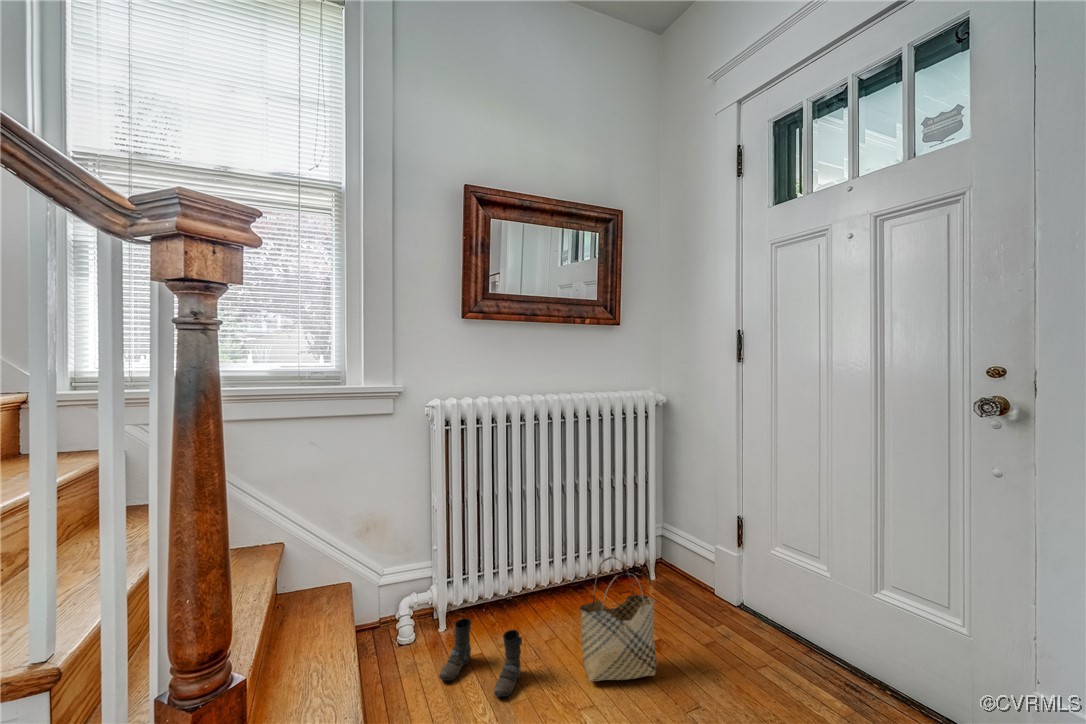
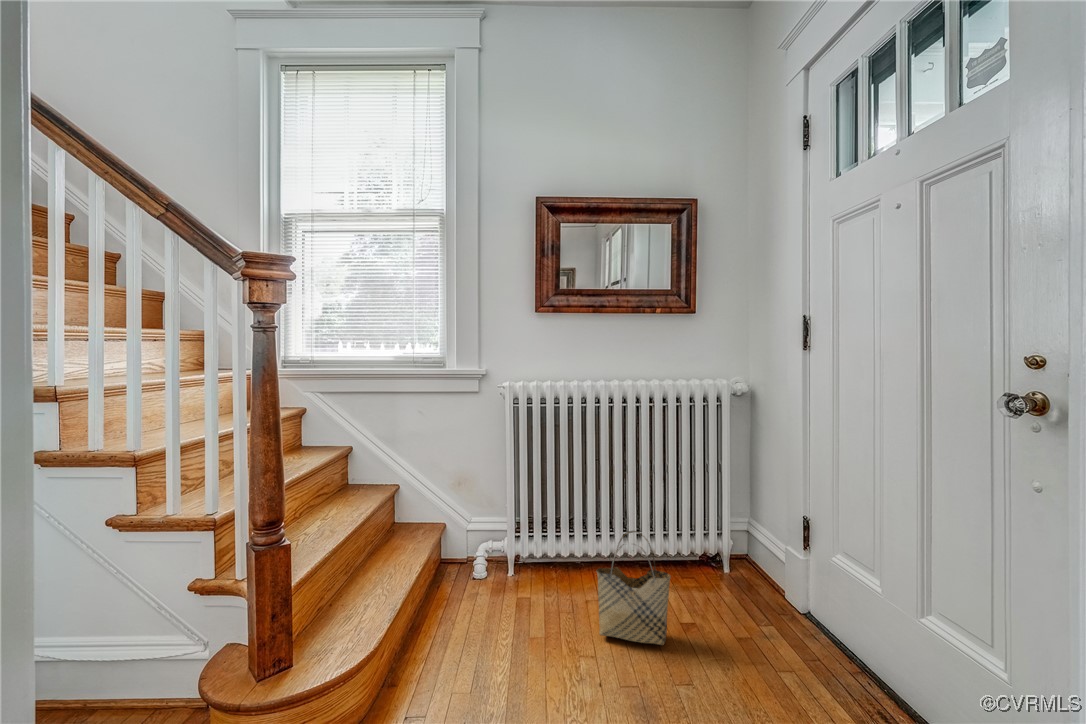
boots: present [439,618,522,697] -> none [486,564,550,629]

